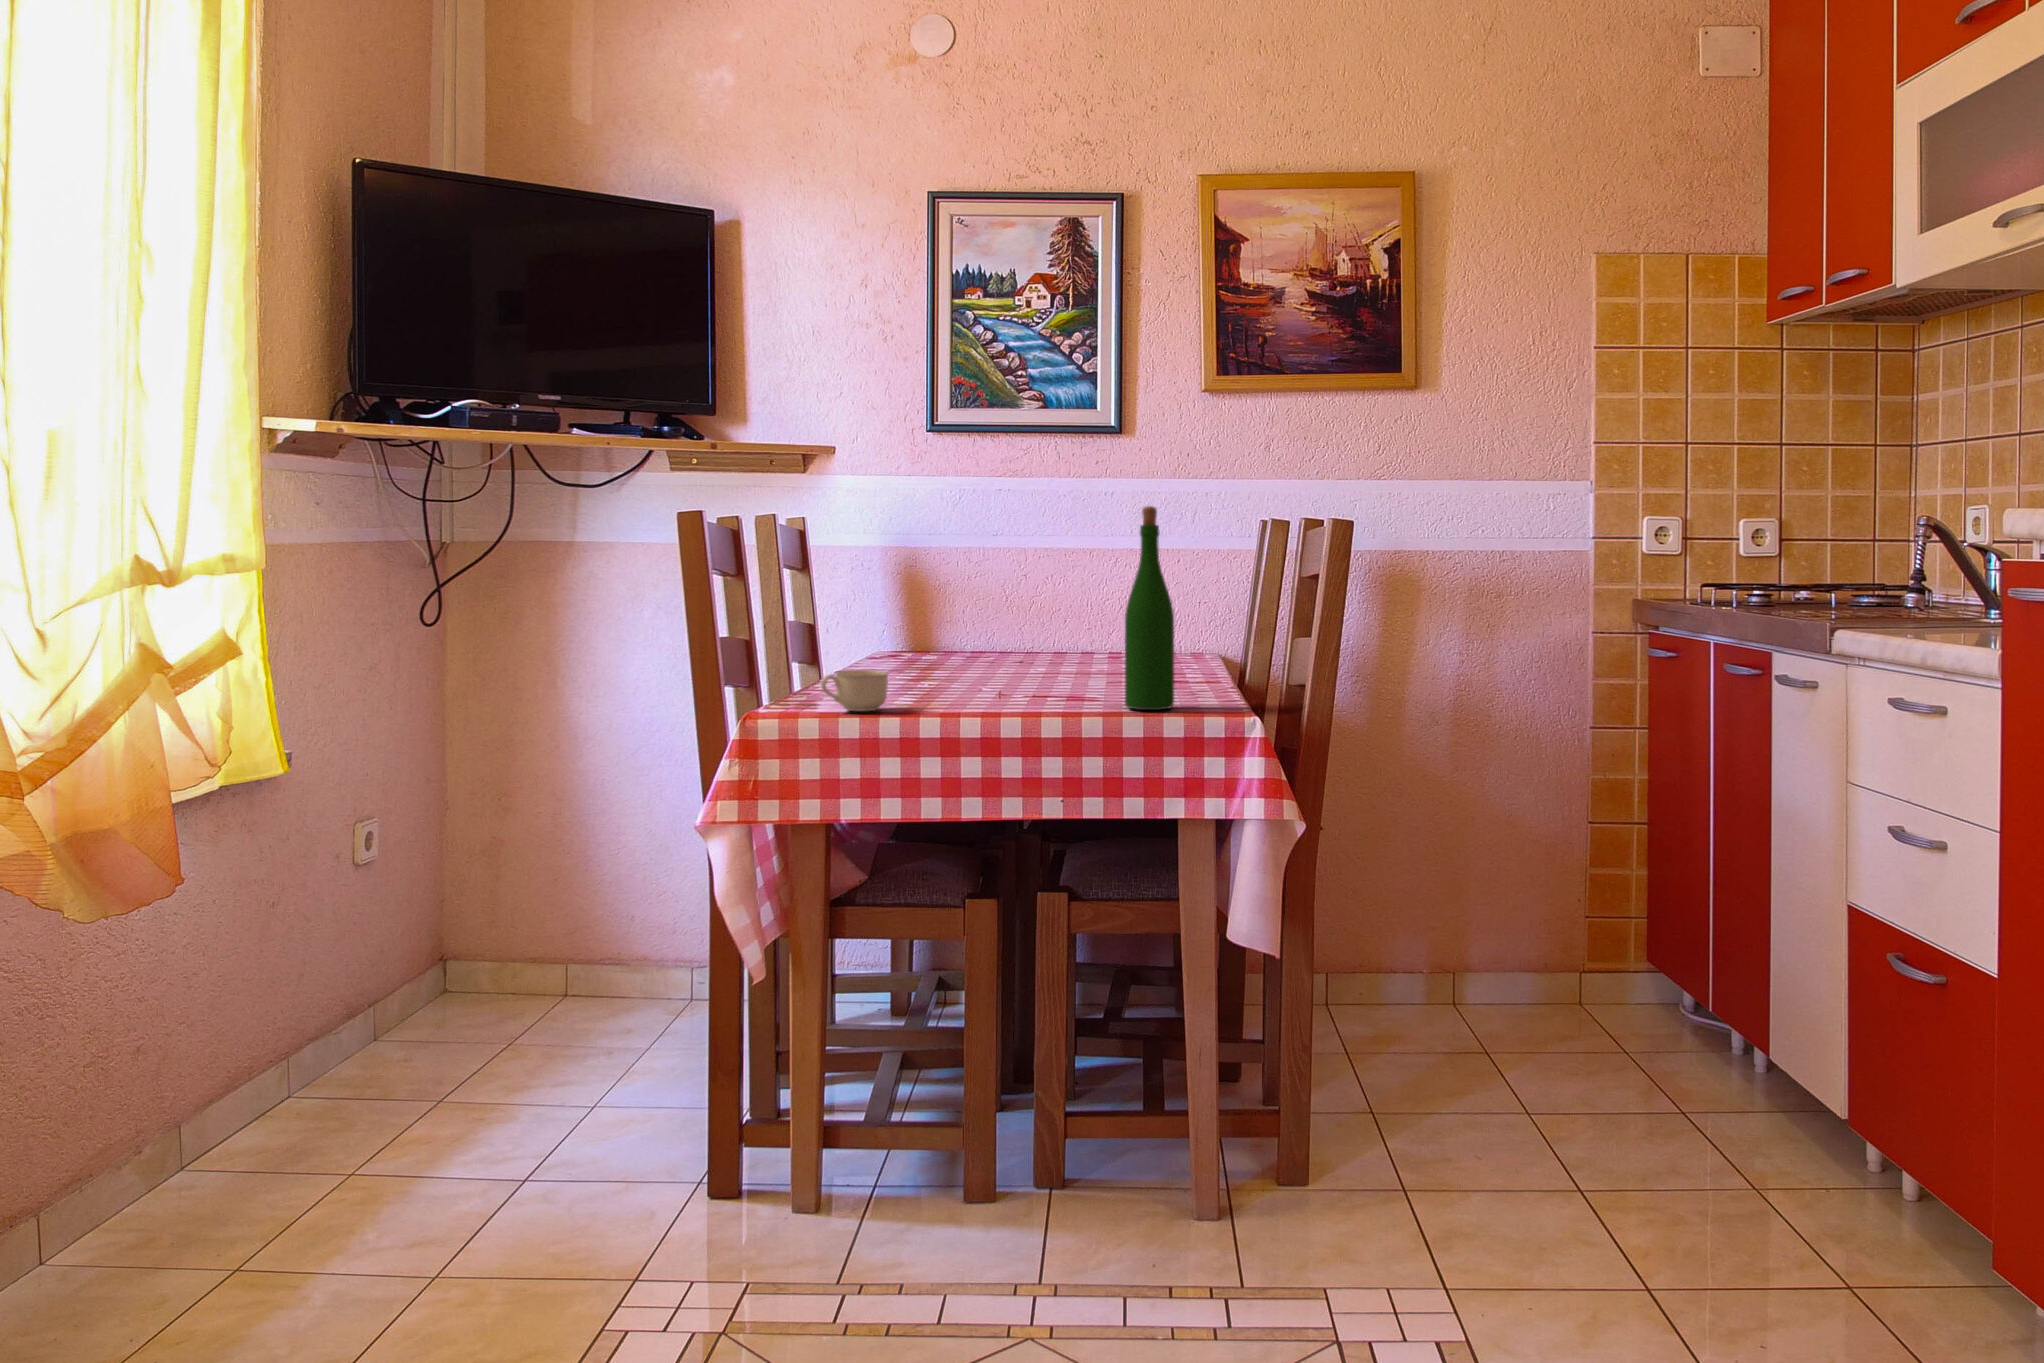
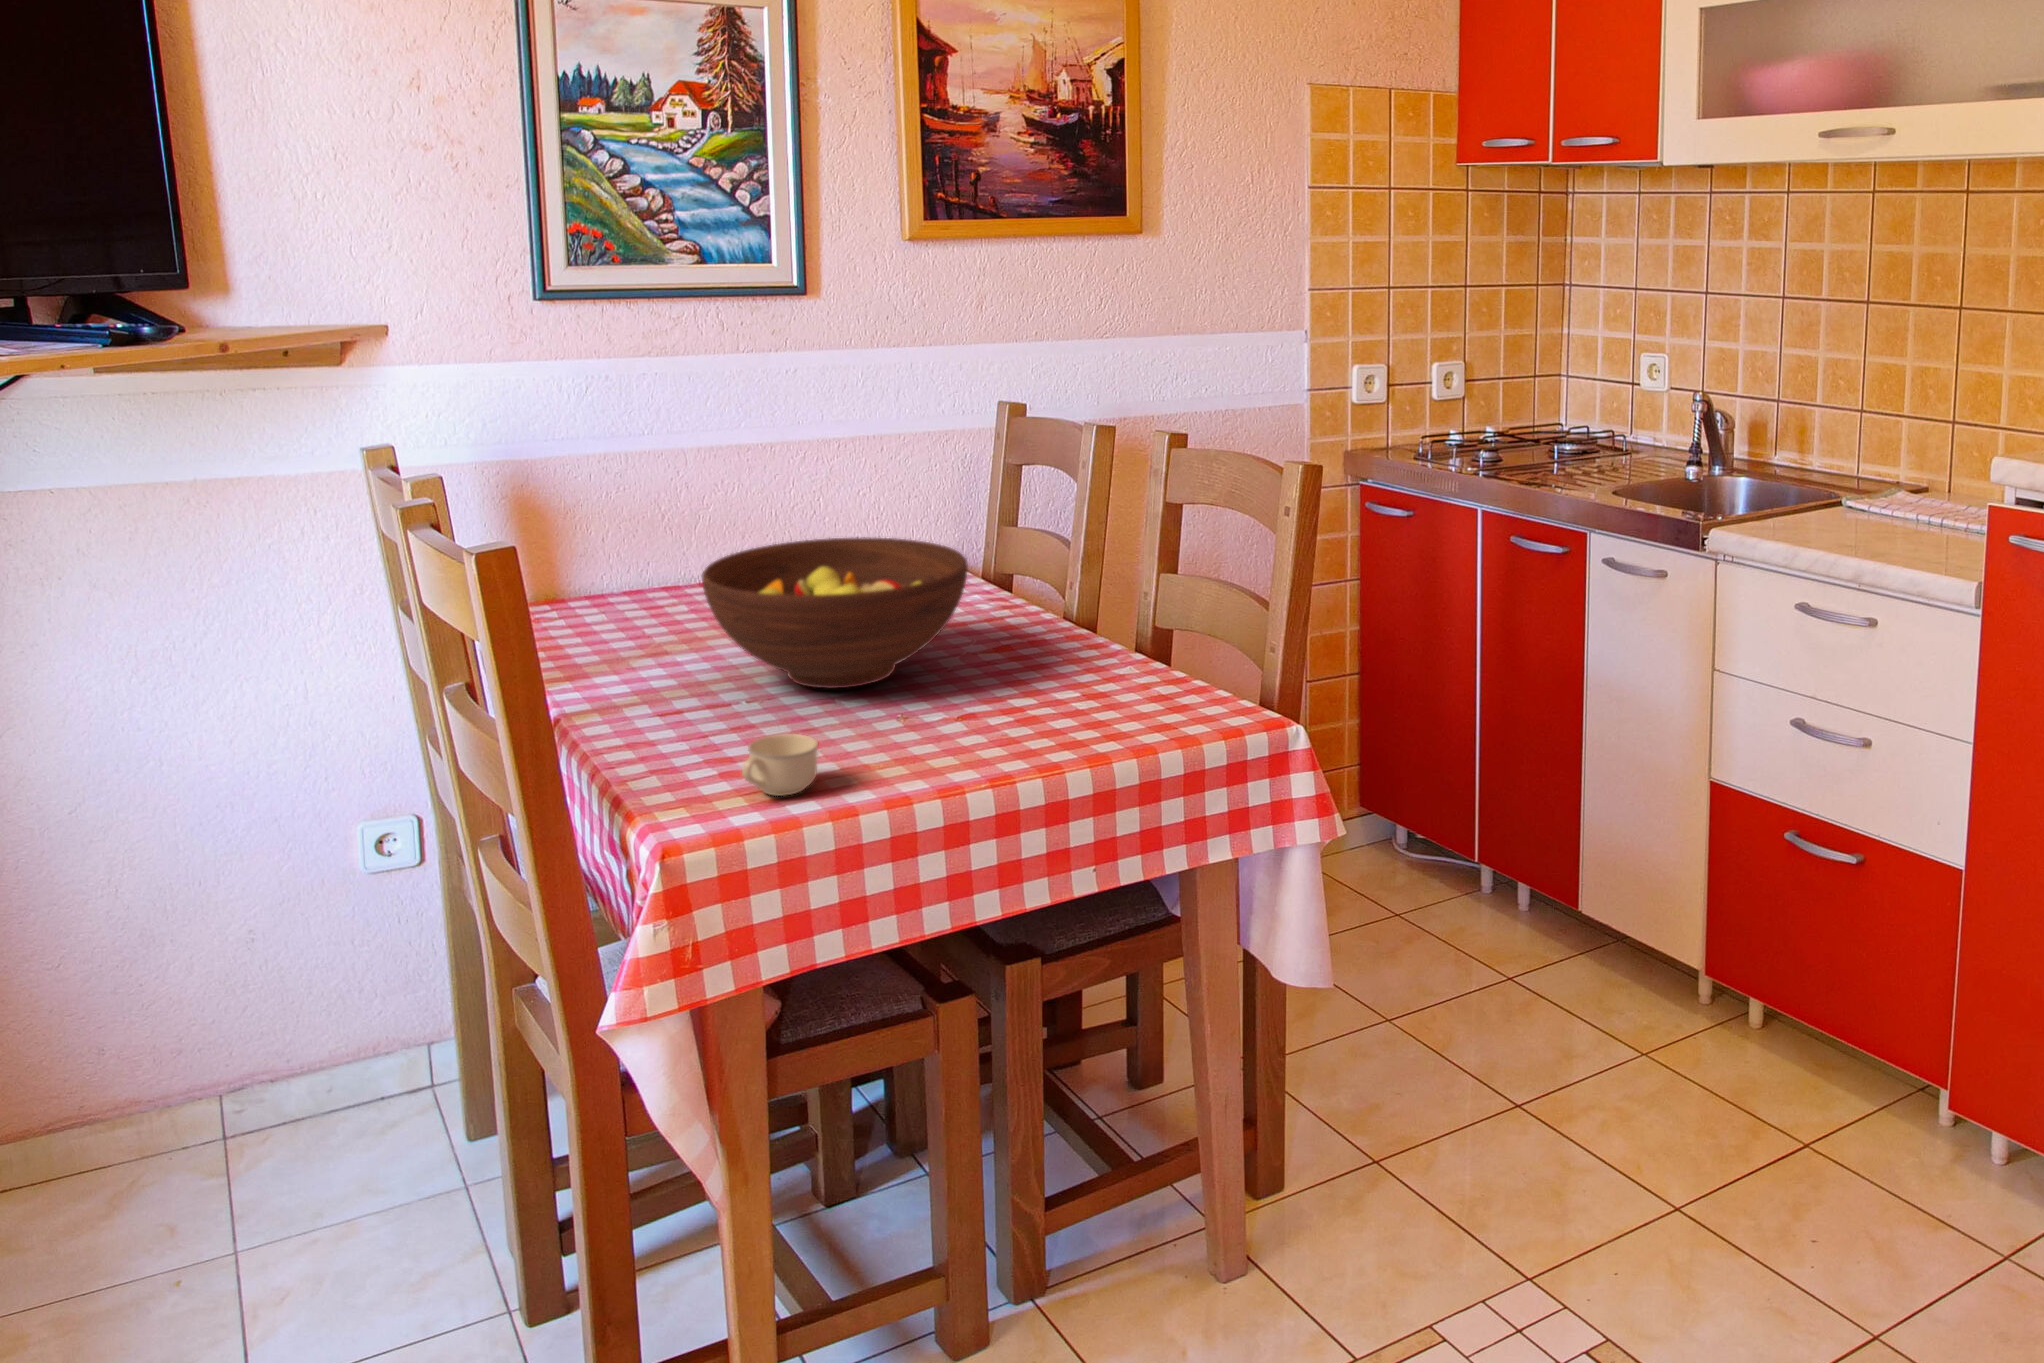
wine bottle: present [1125,506,1174,710] -> none [1073,498,1133,729]
fruit bowl: none [911,584,1114,683] -> present [702,537,968,688]

